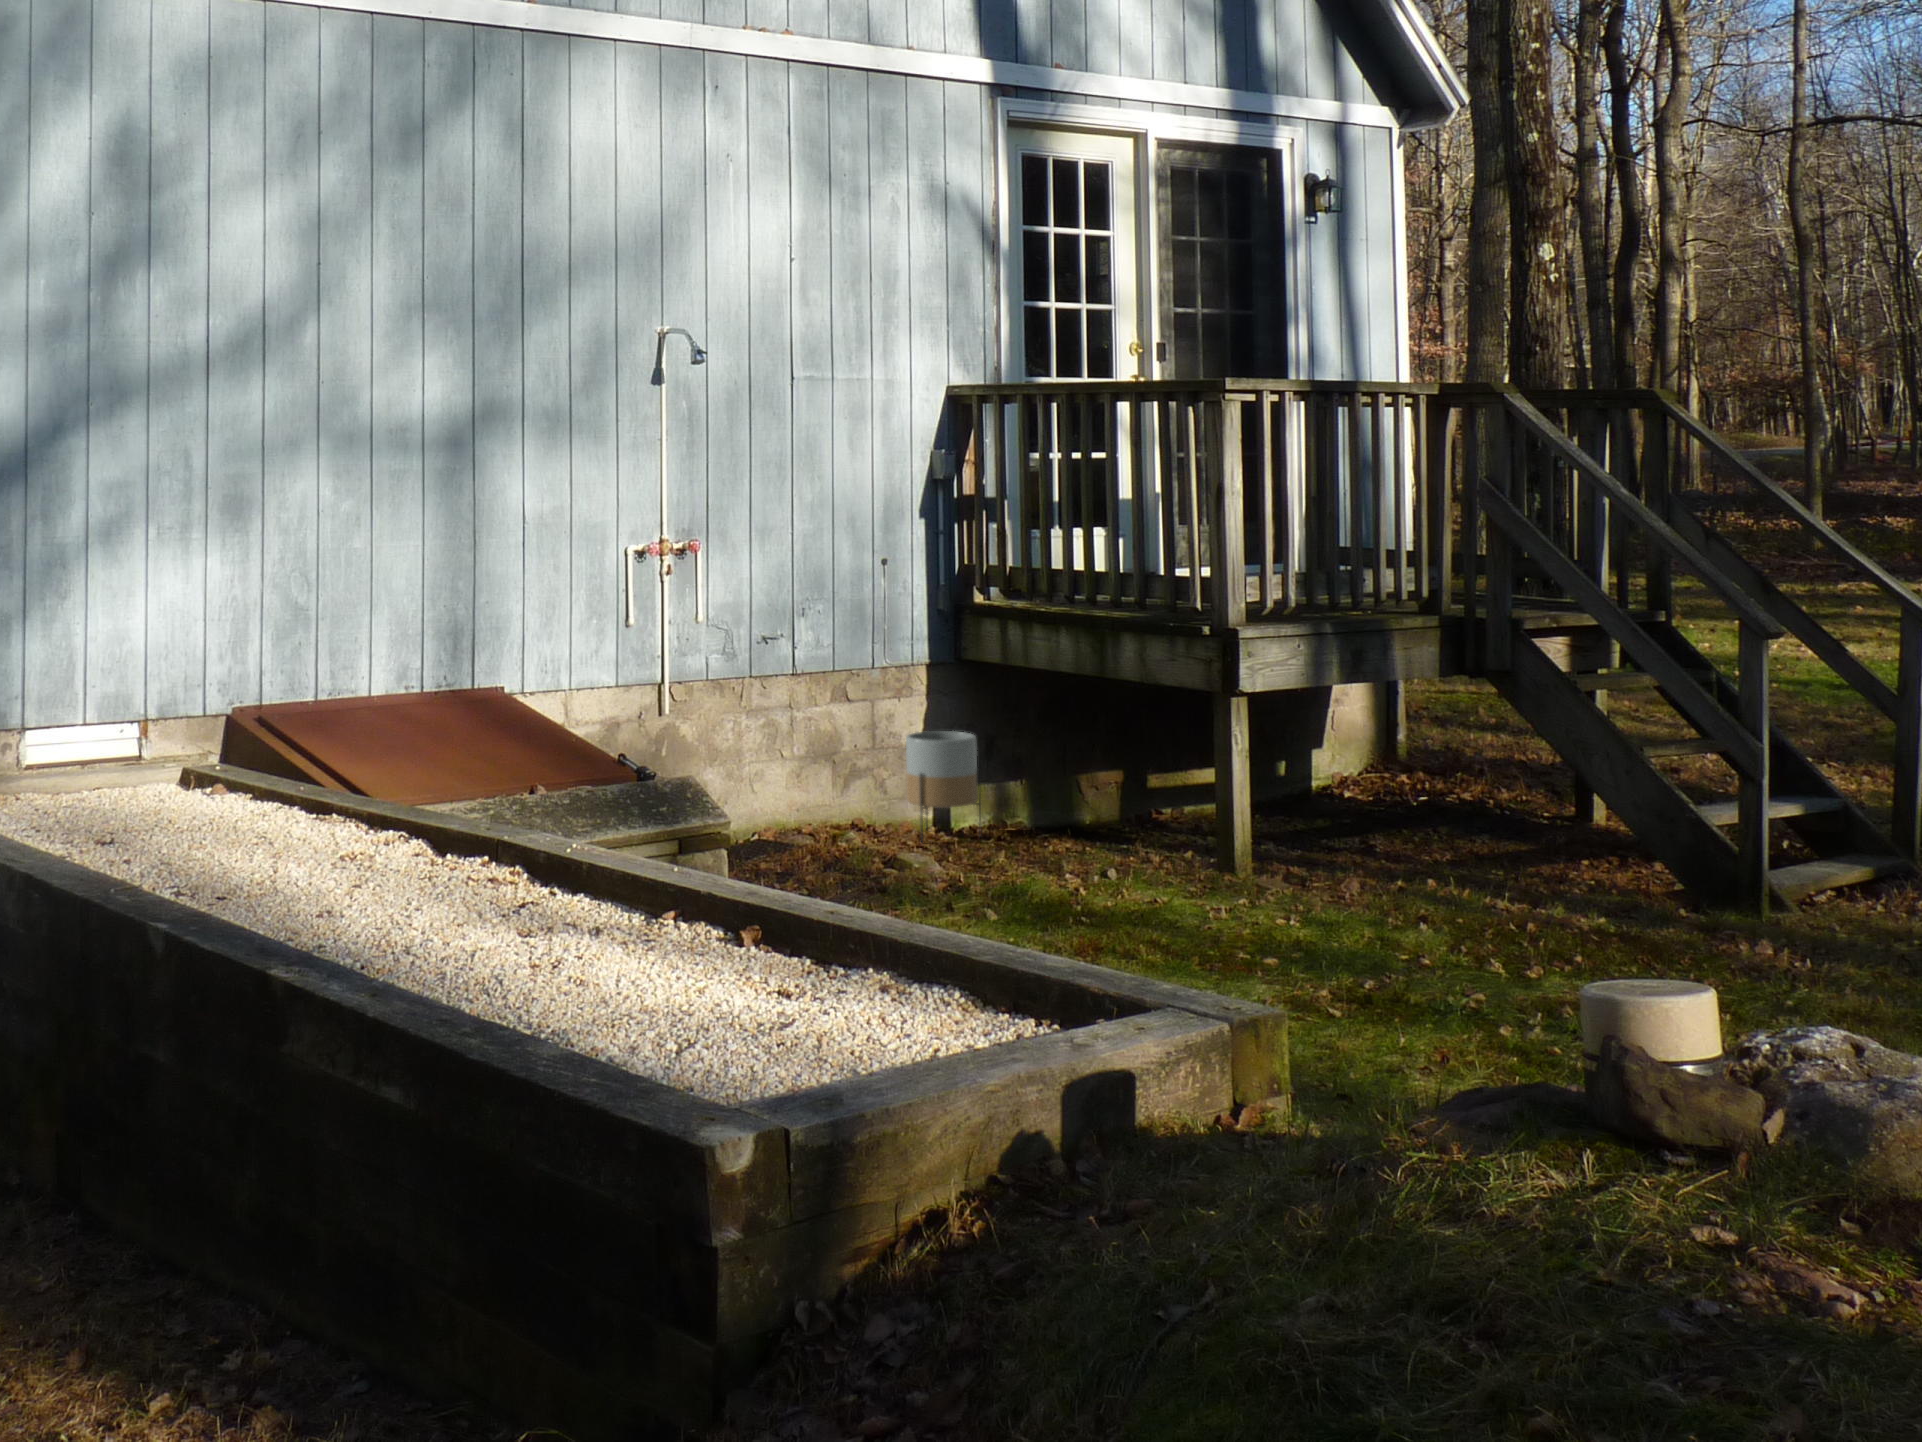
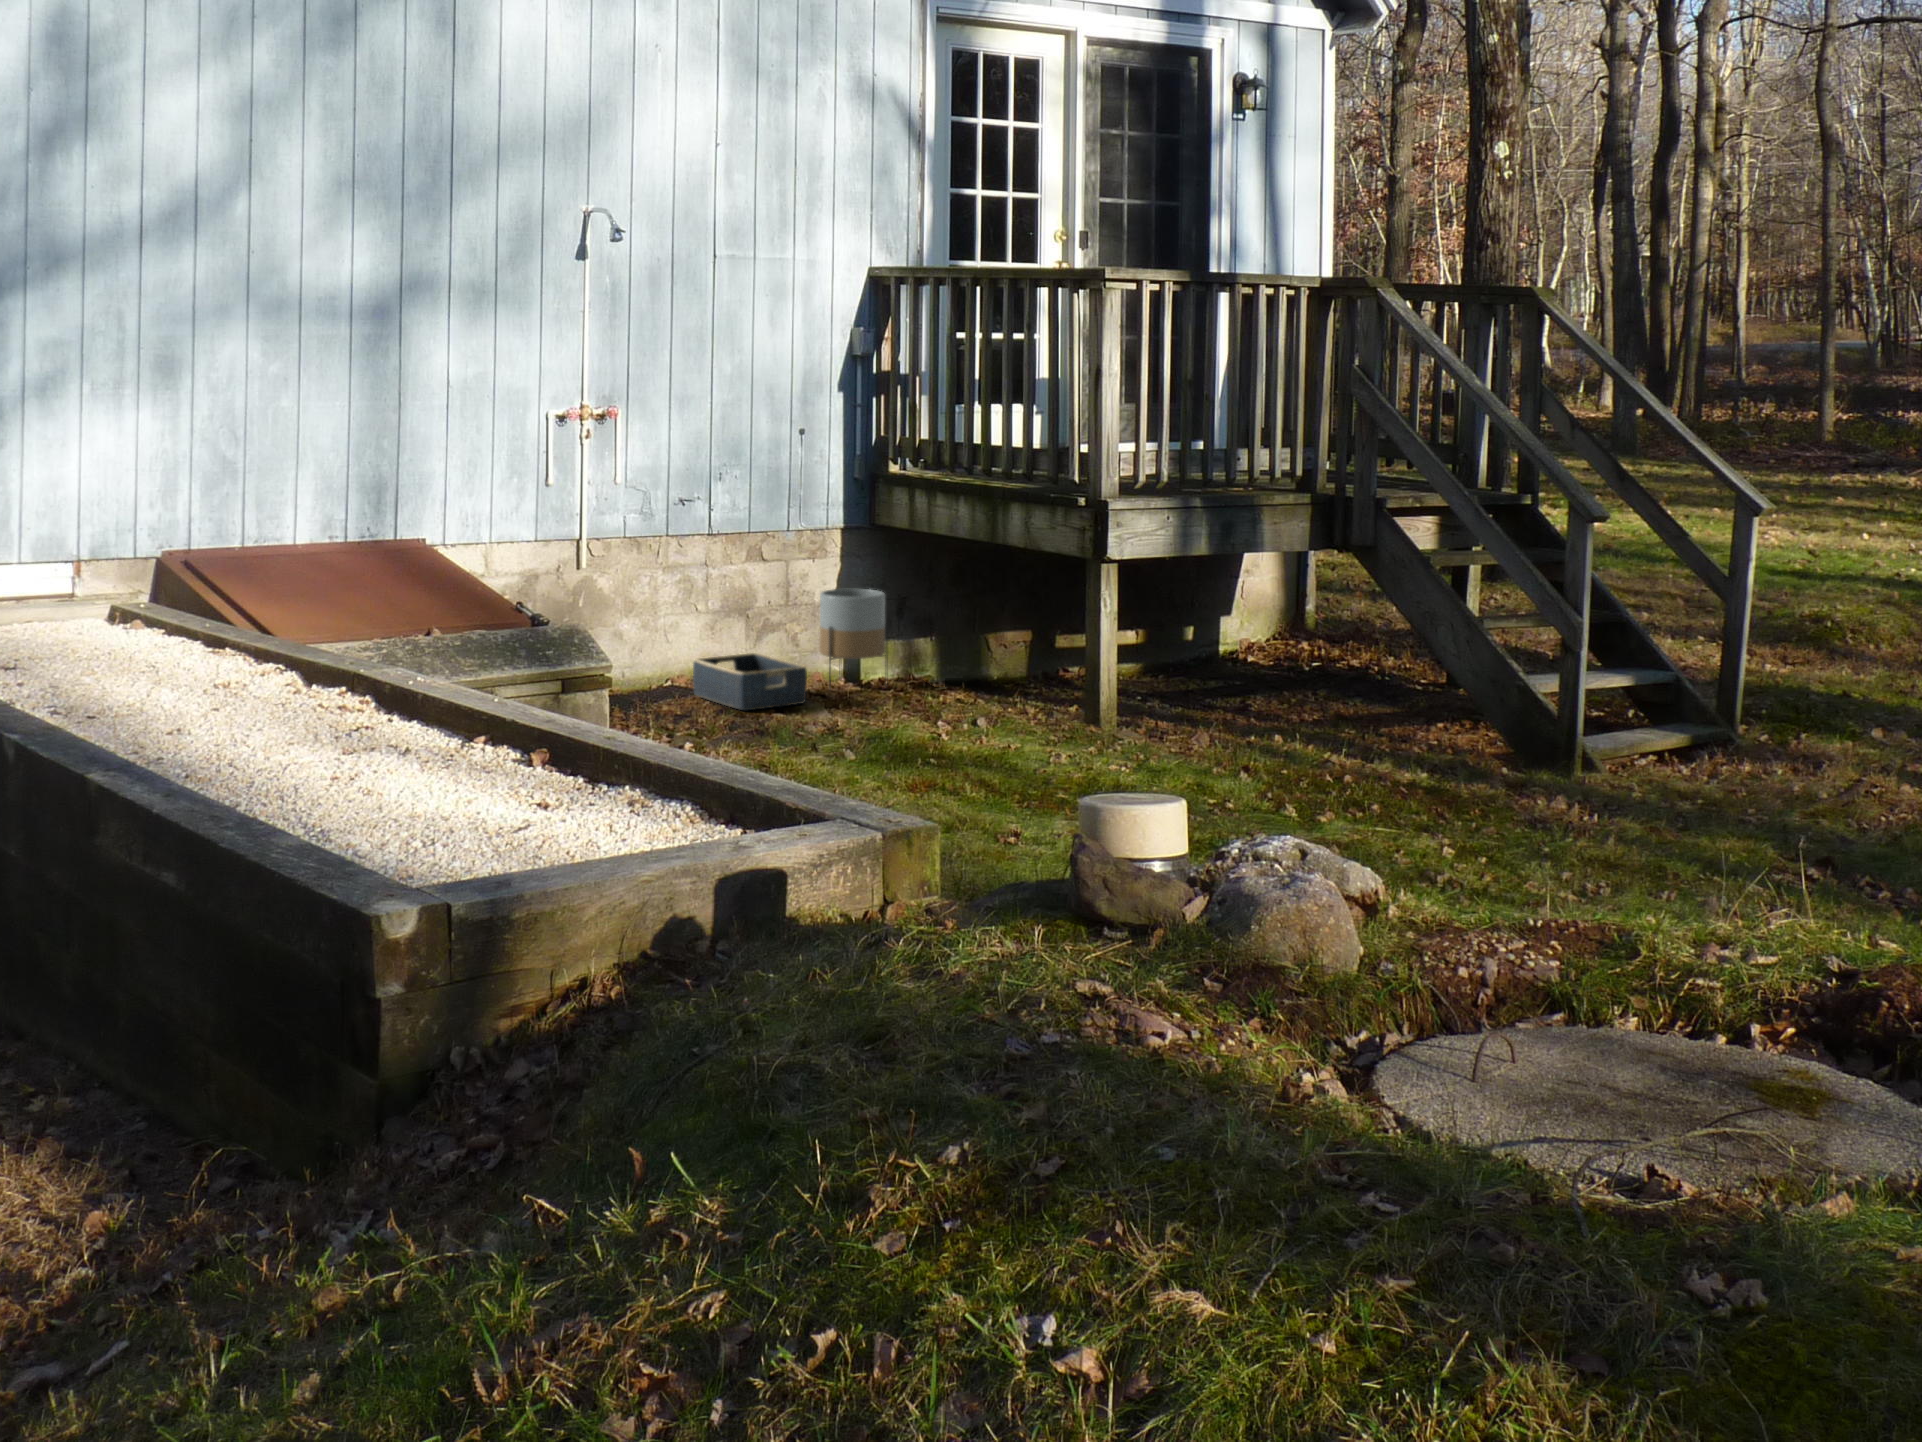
basket: none [778,803,904,867] -> present [693,653,807,710]

